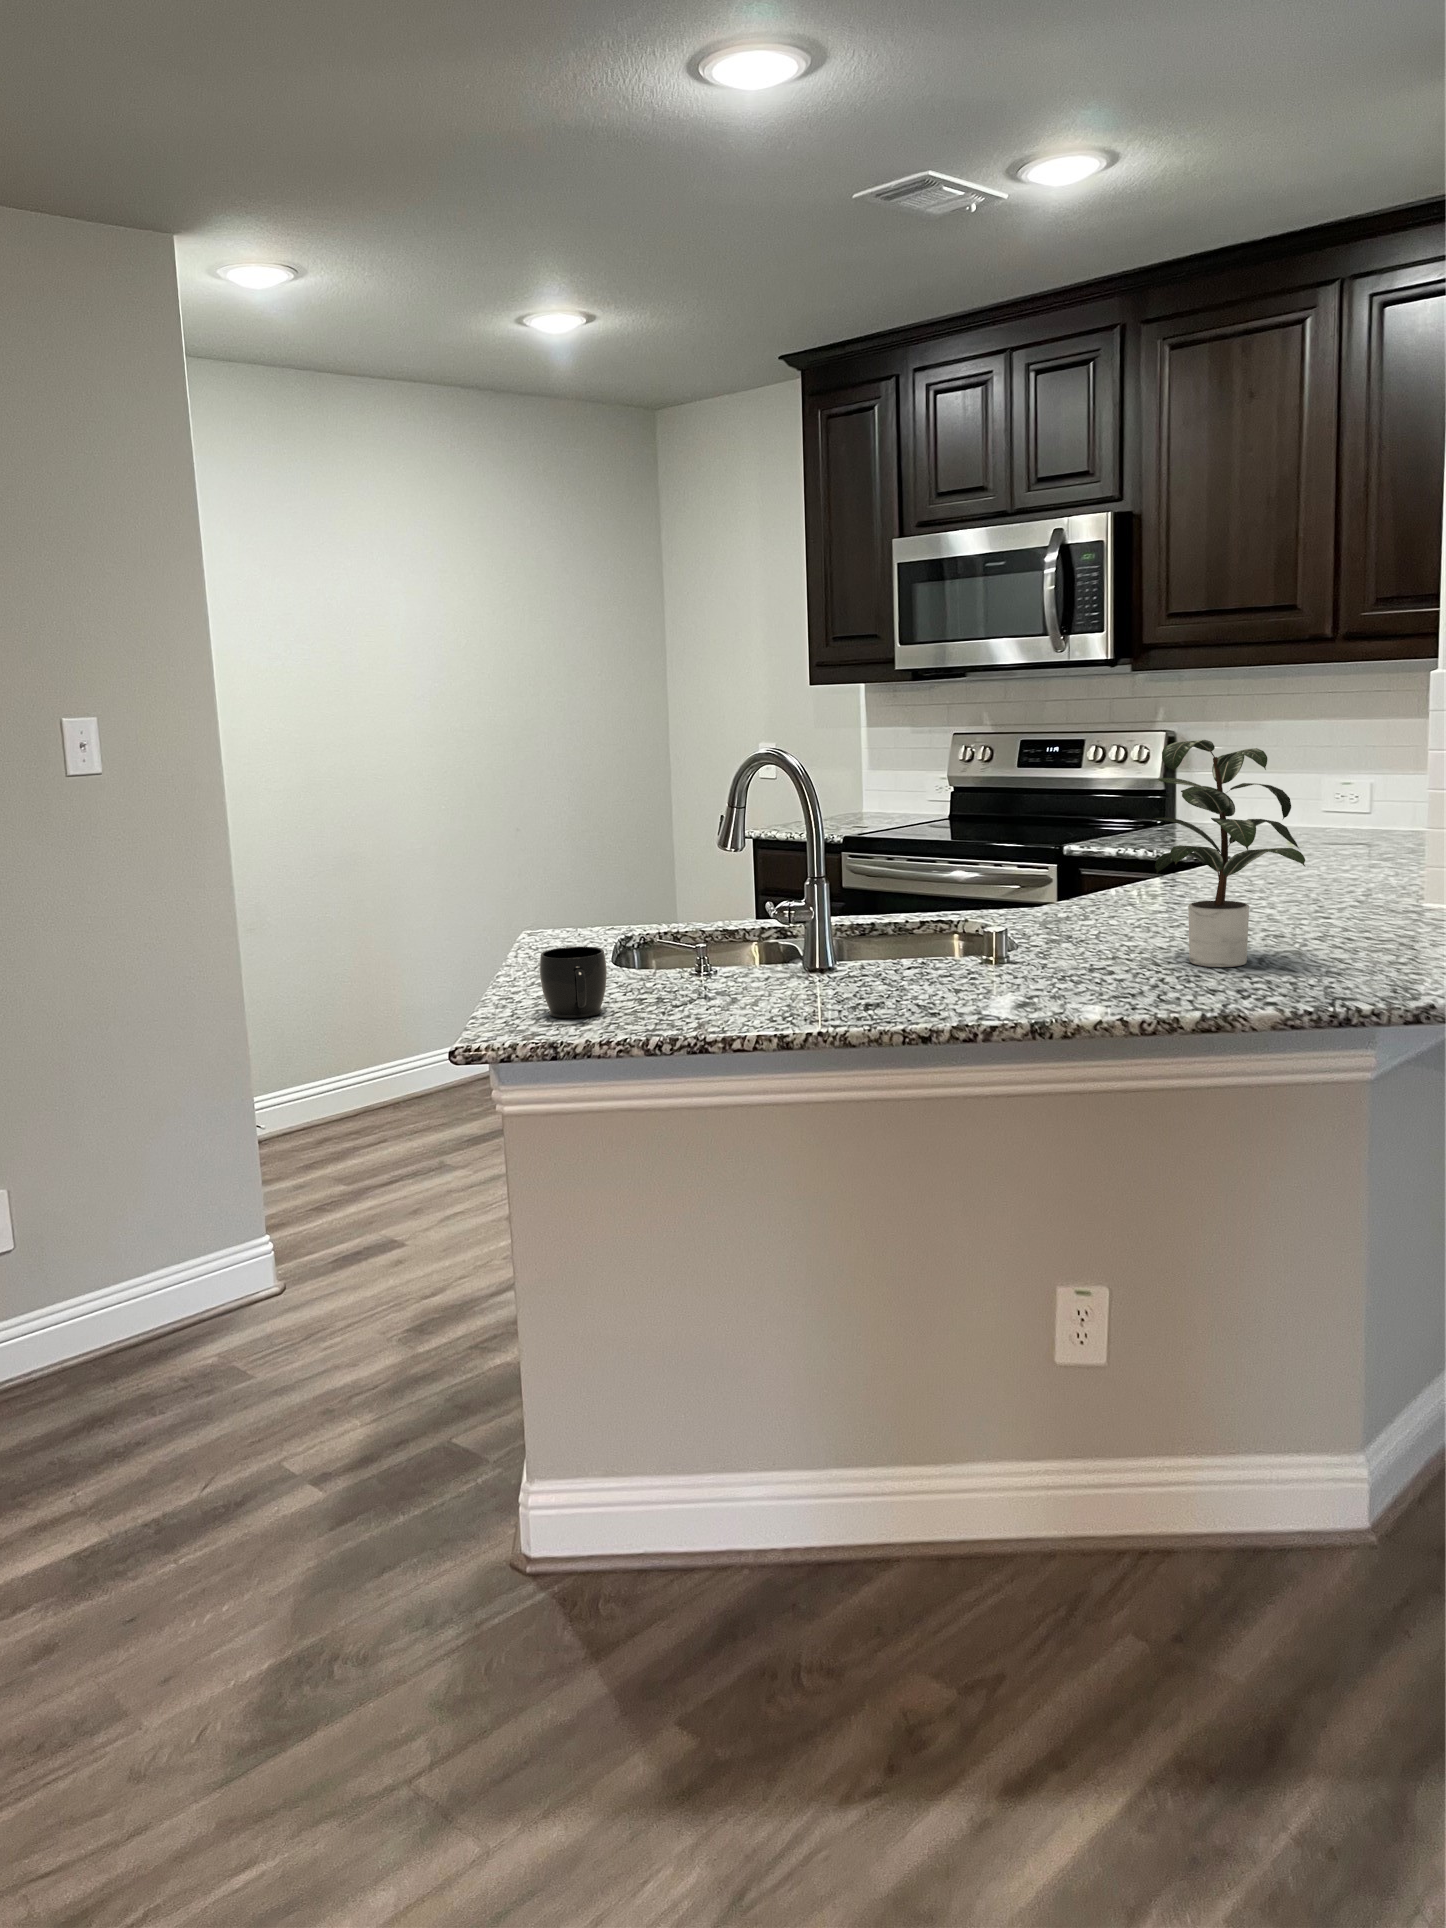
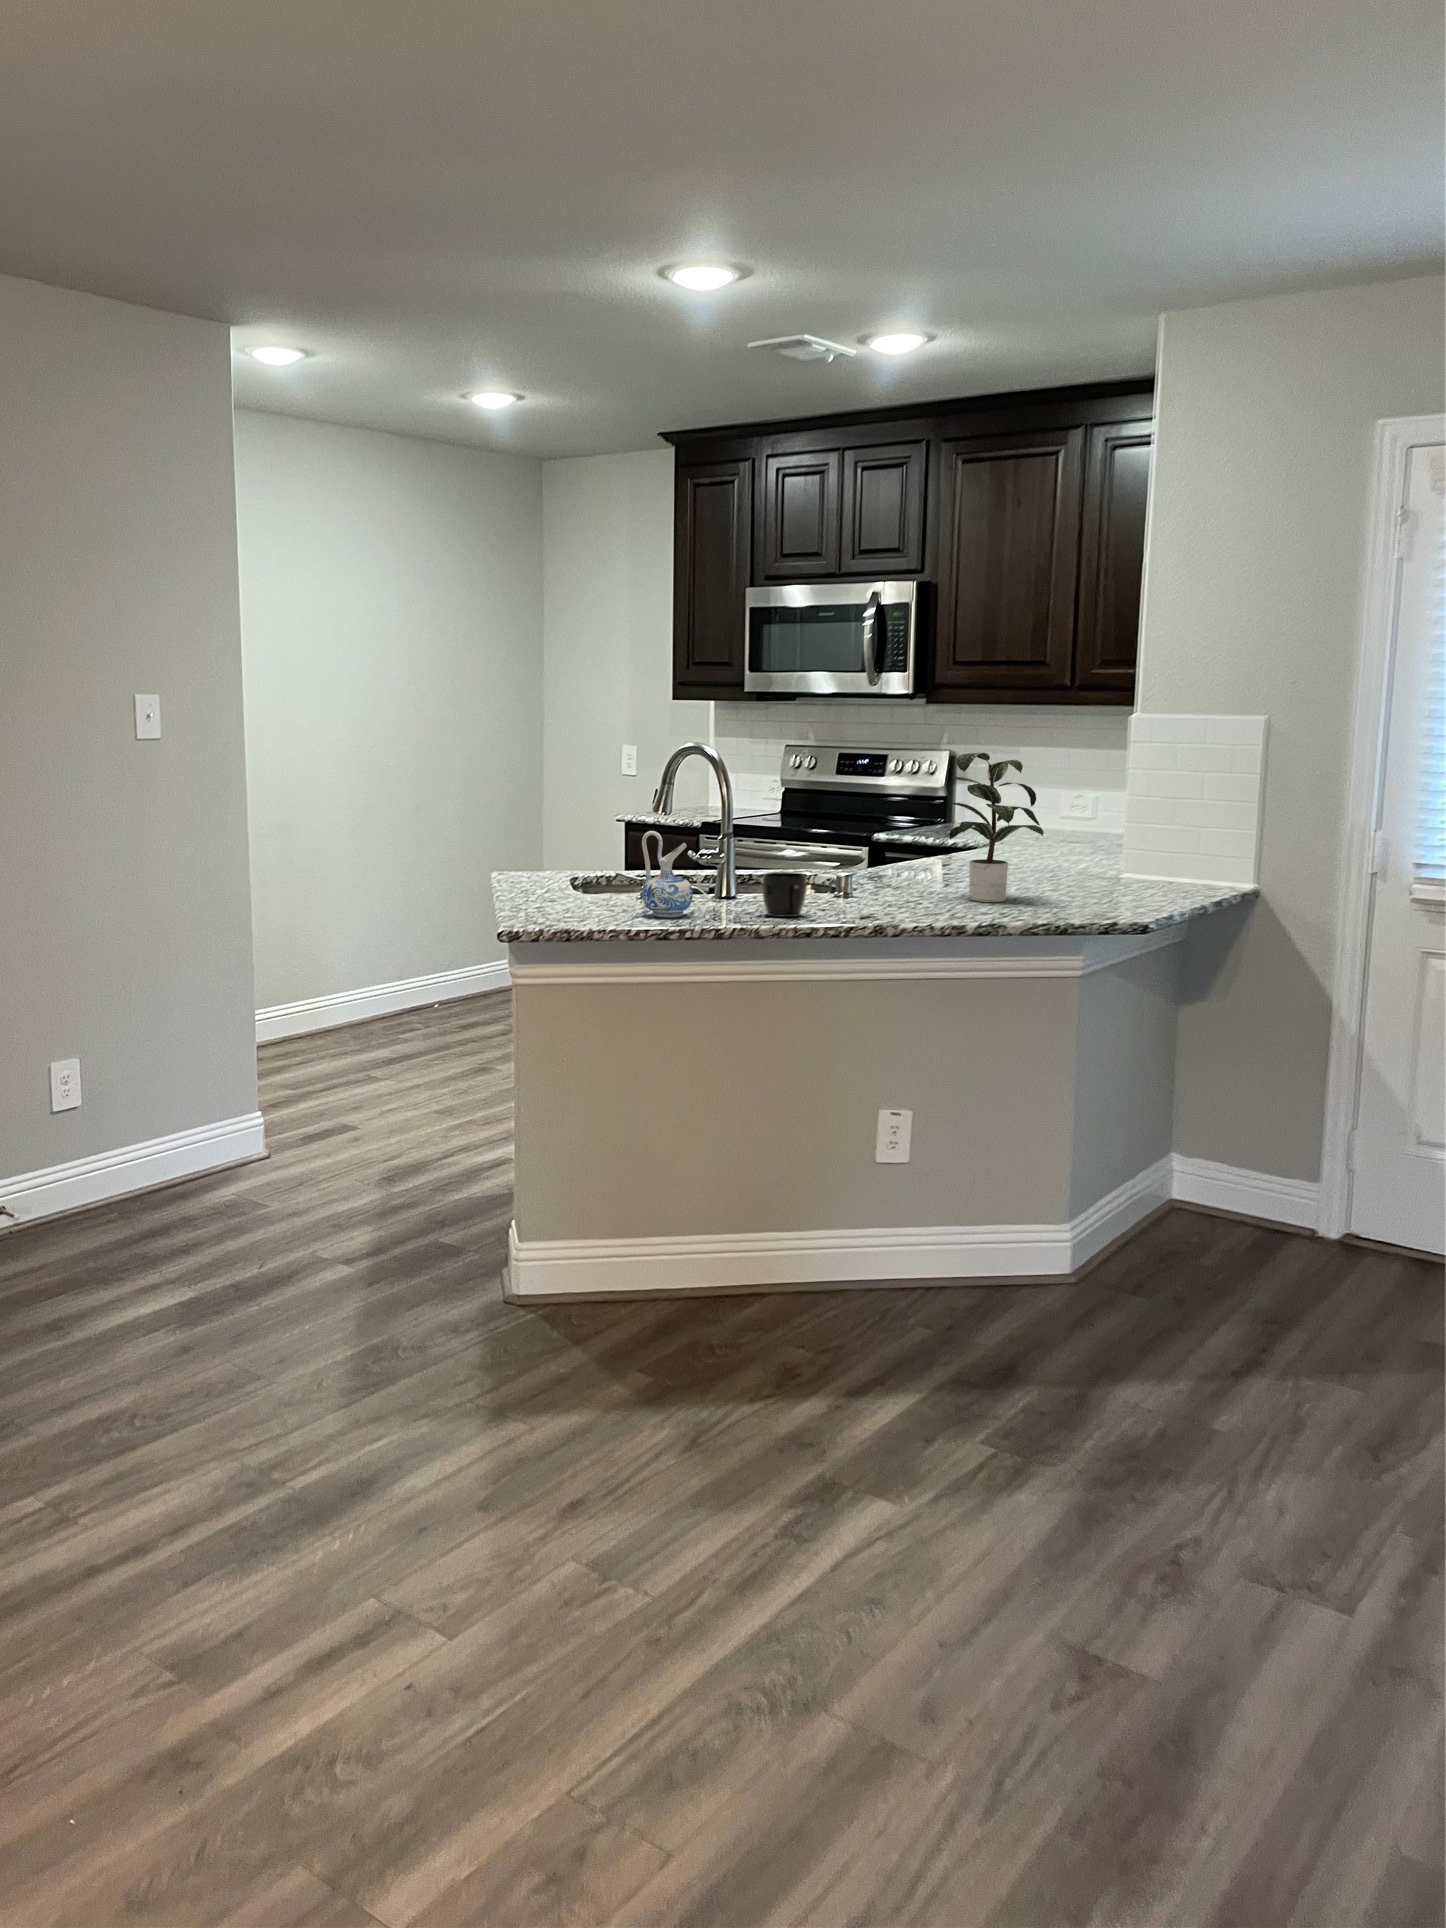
ceramic pitcher: none [666,885,748,1016] -> present [642,831,693,917]
mug: present [540,947,607,1018] -> present [762,872,806,917]

